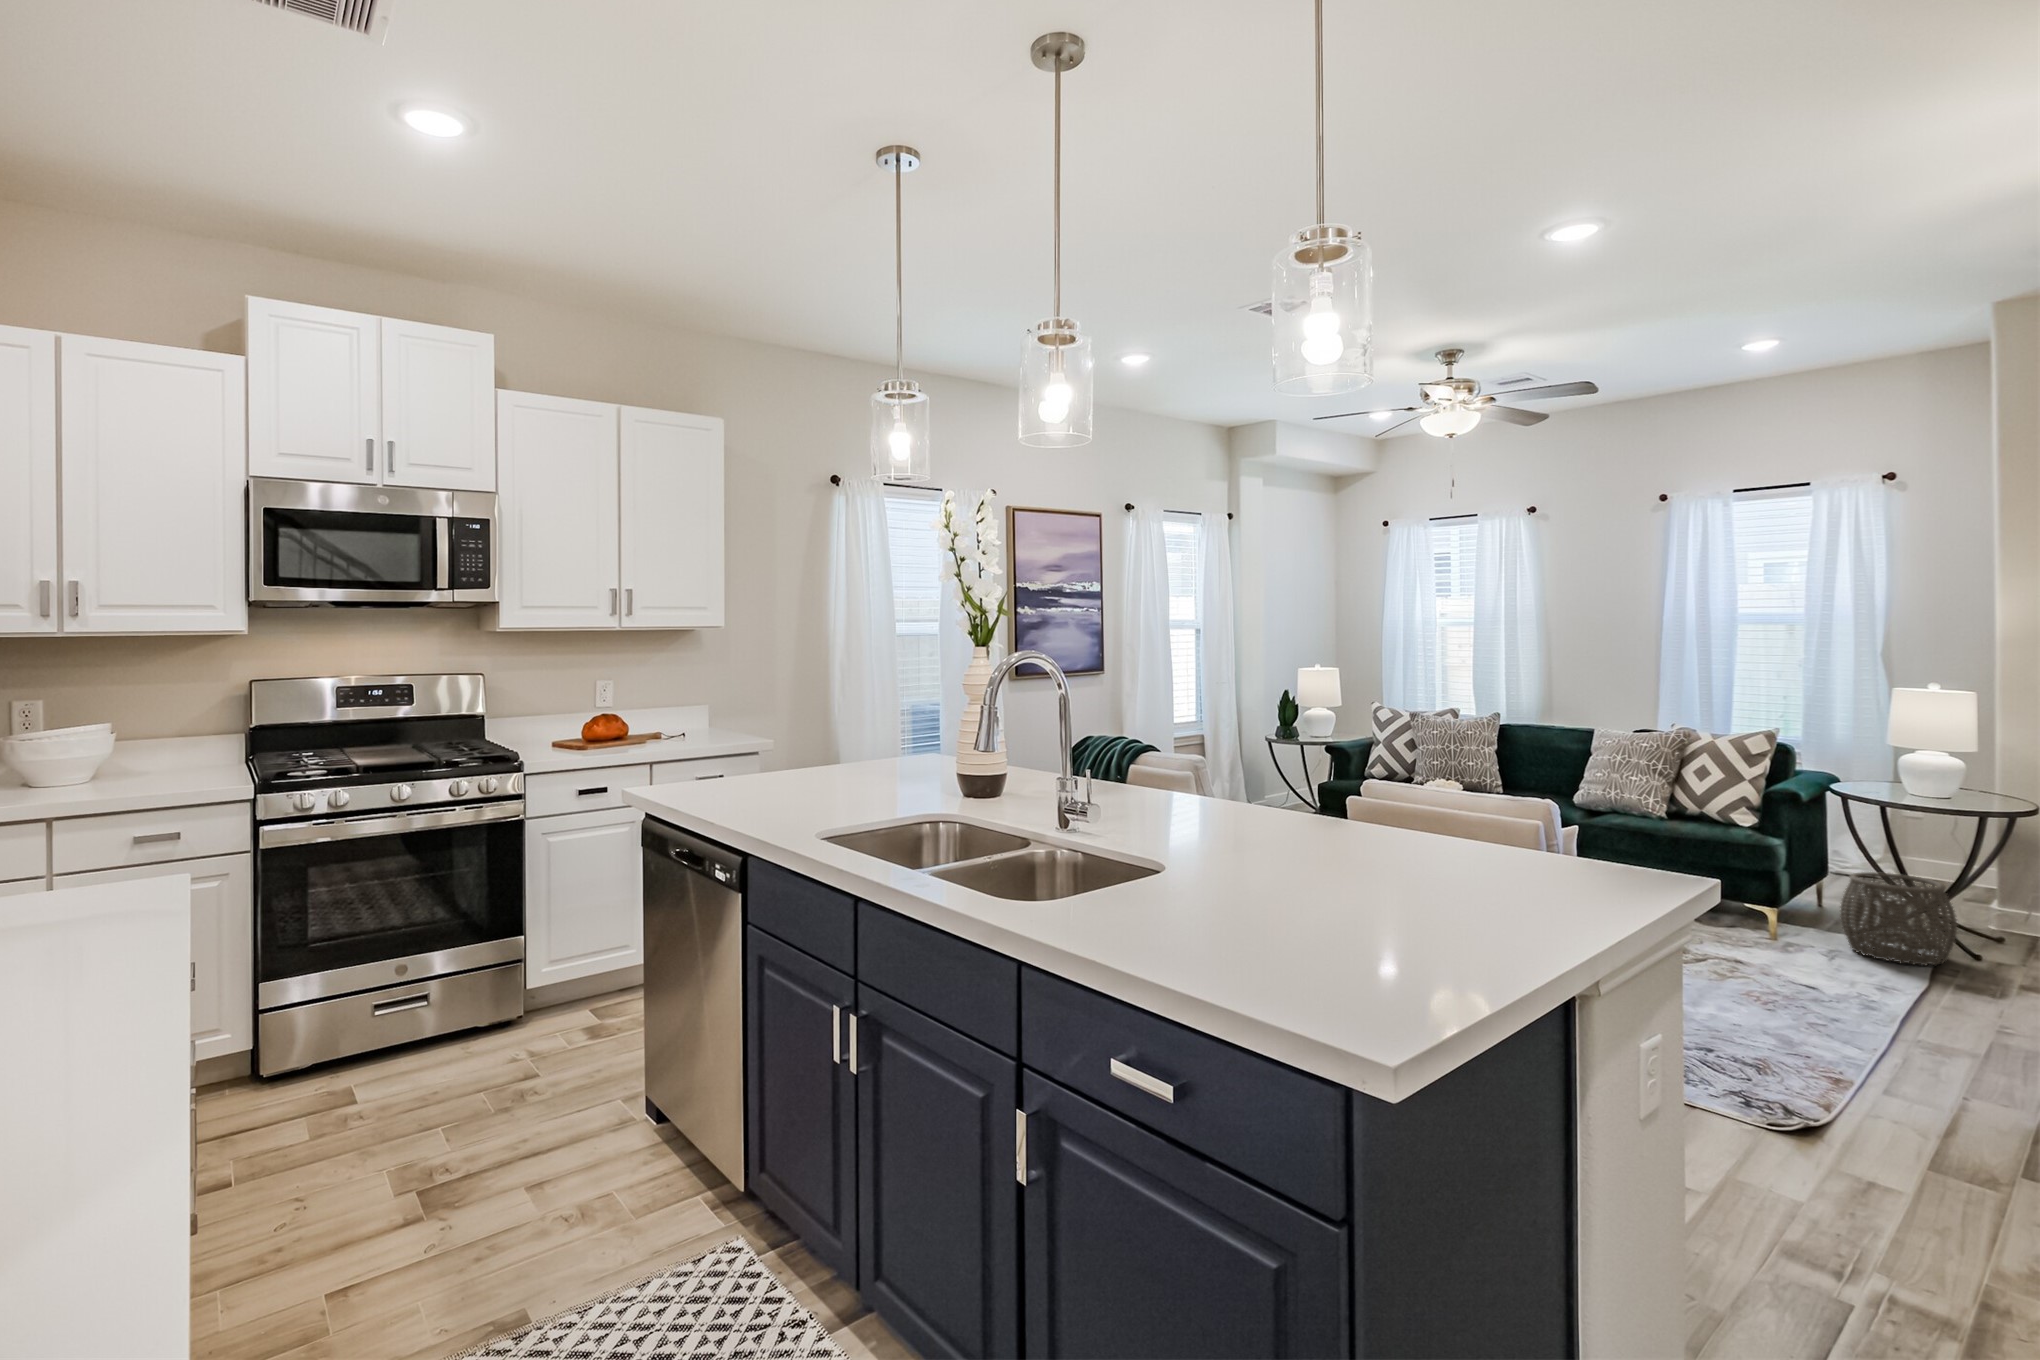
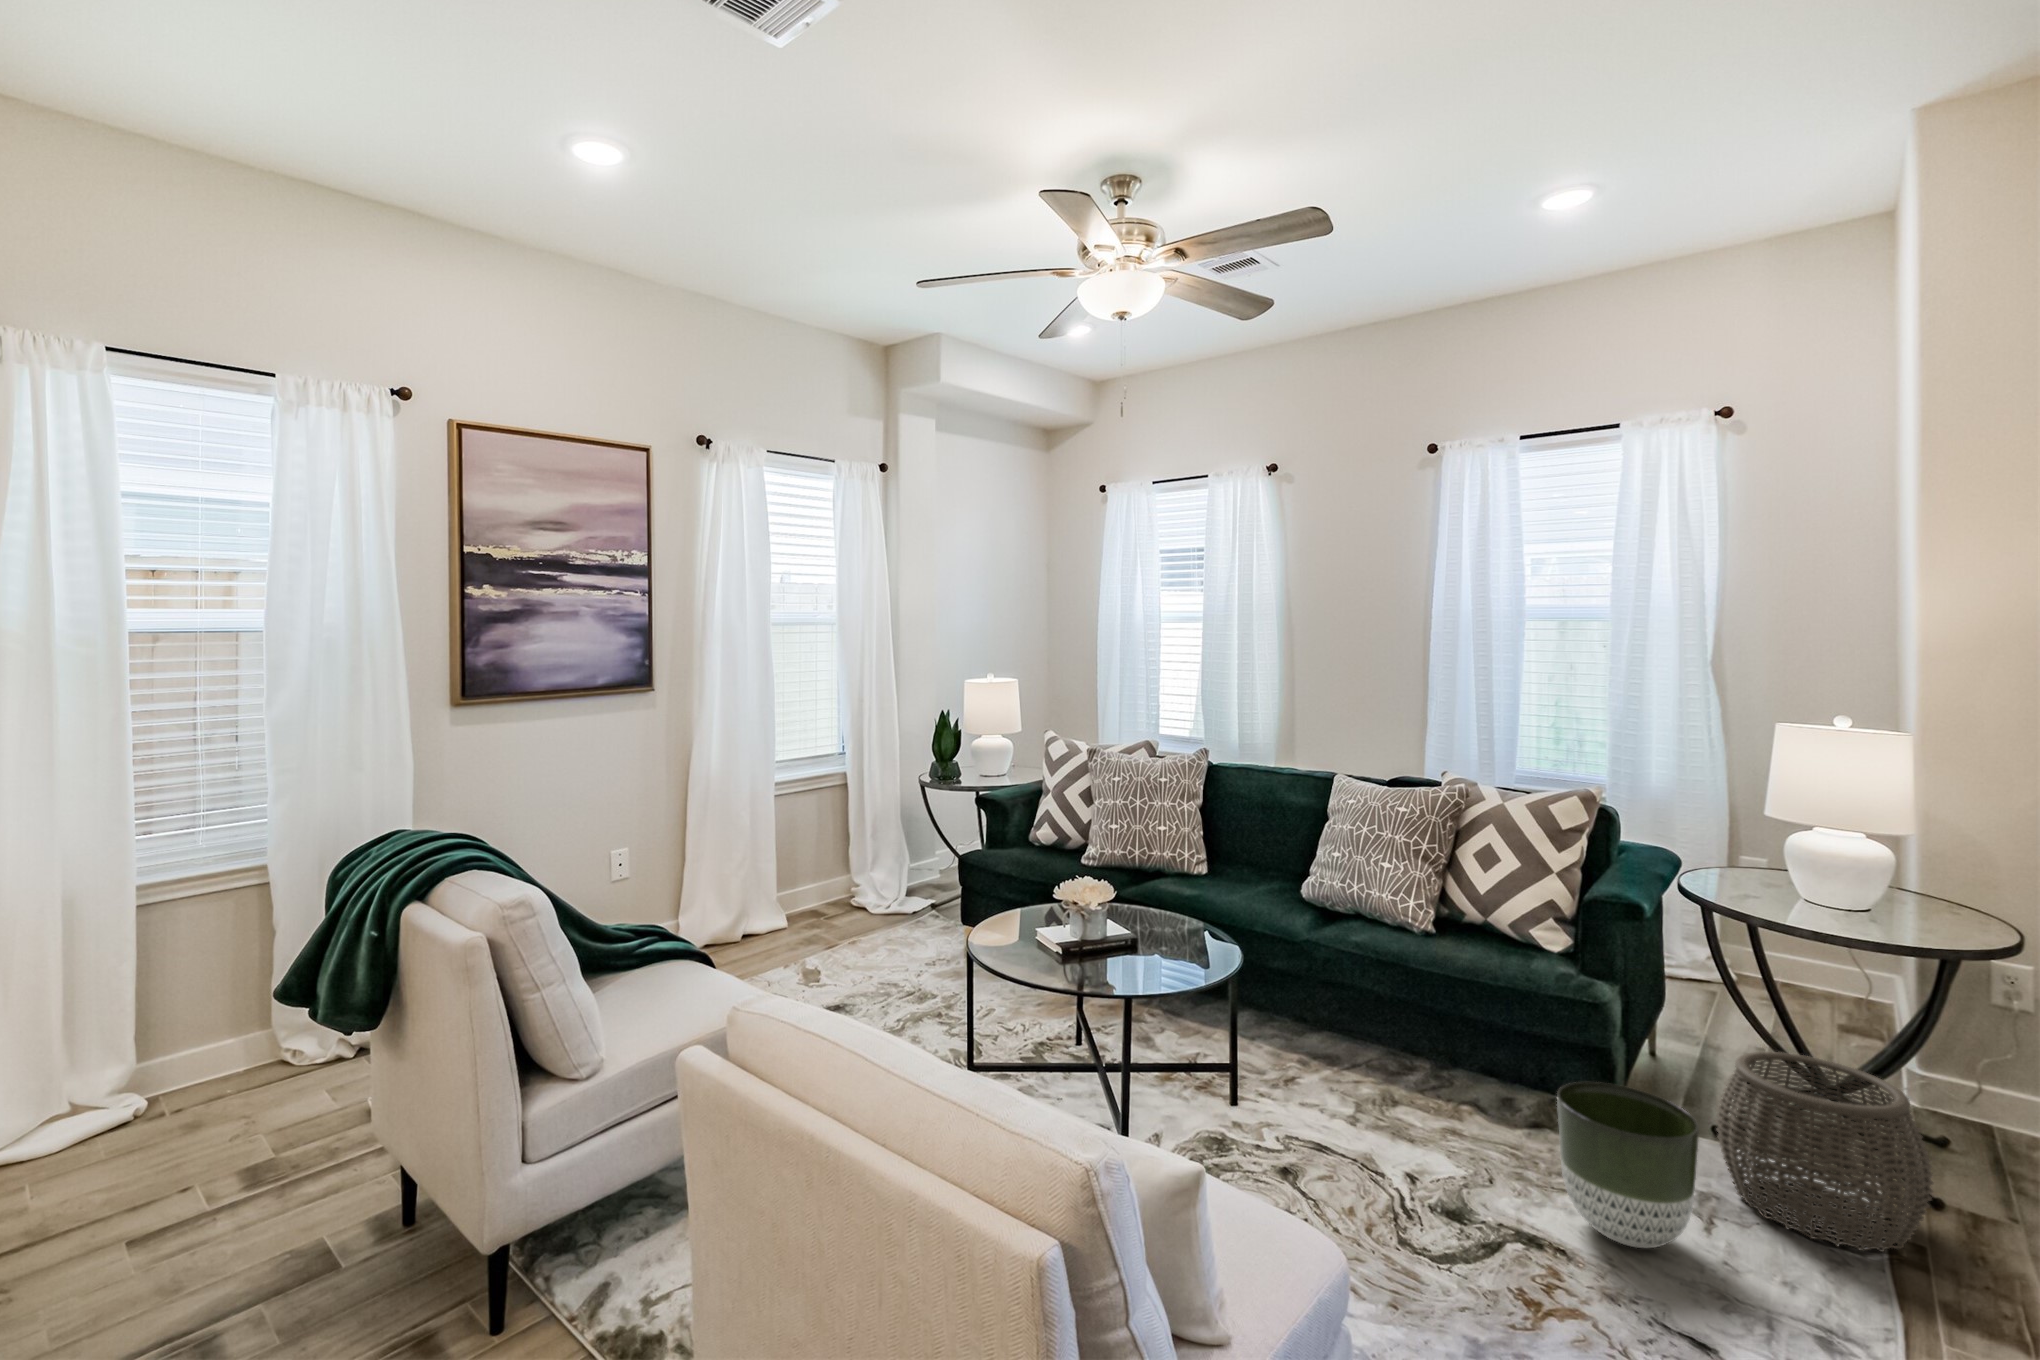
planter: none [1737,882,1816,960] -> present [1557,1082,1699,1248]

